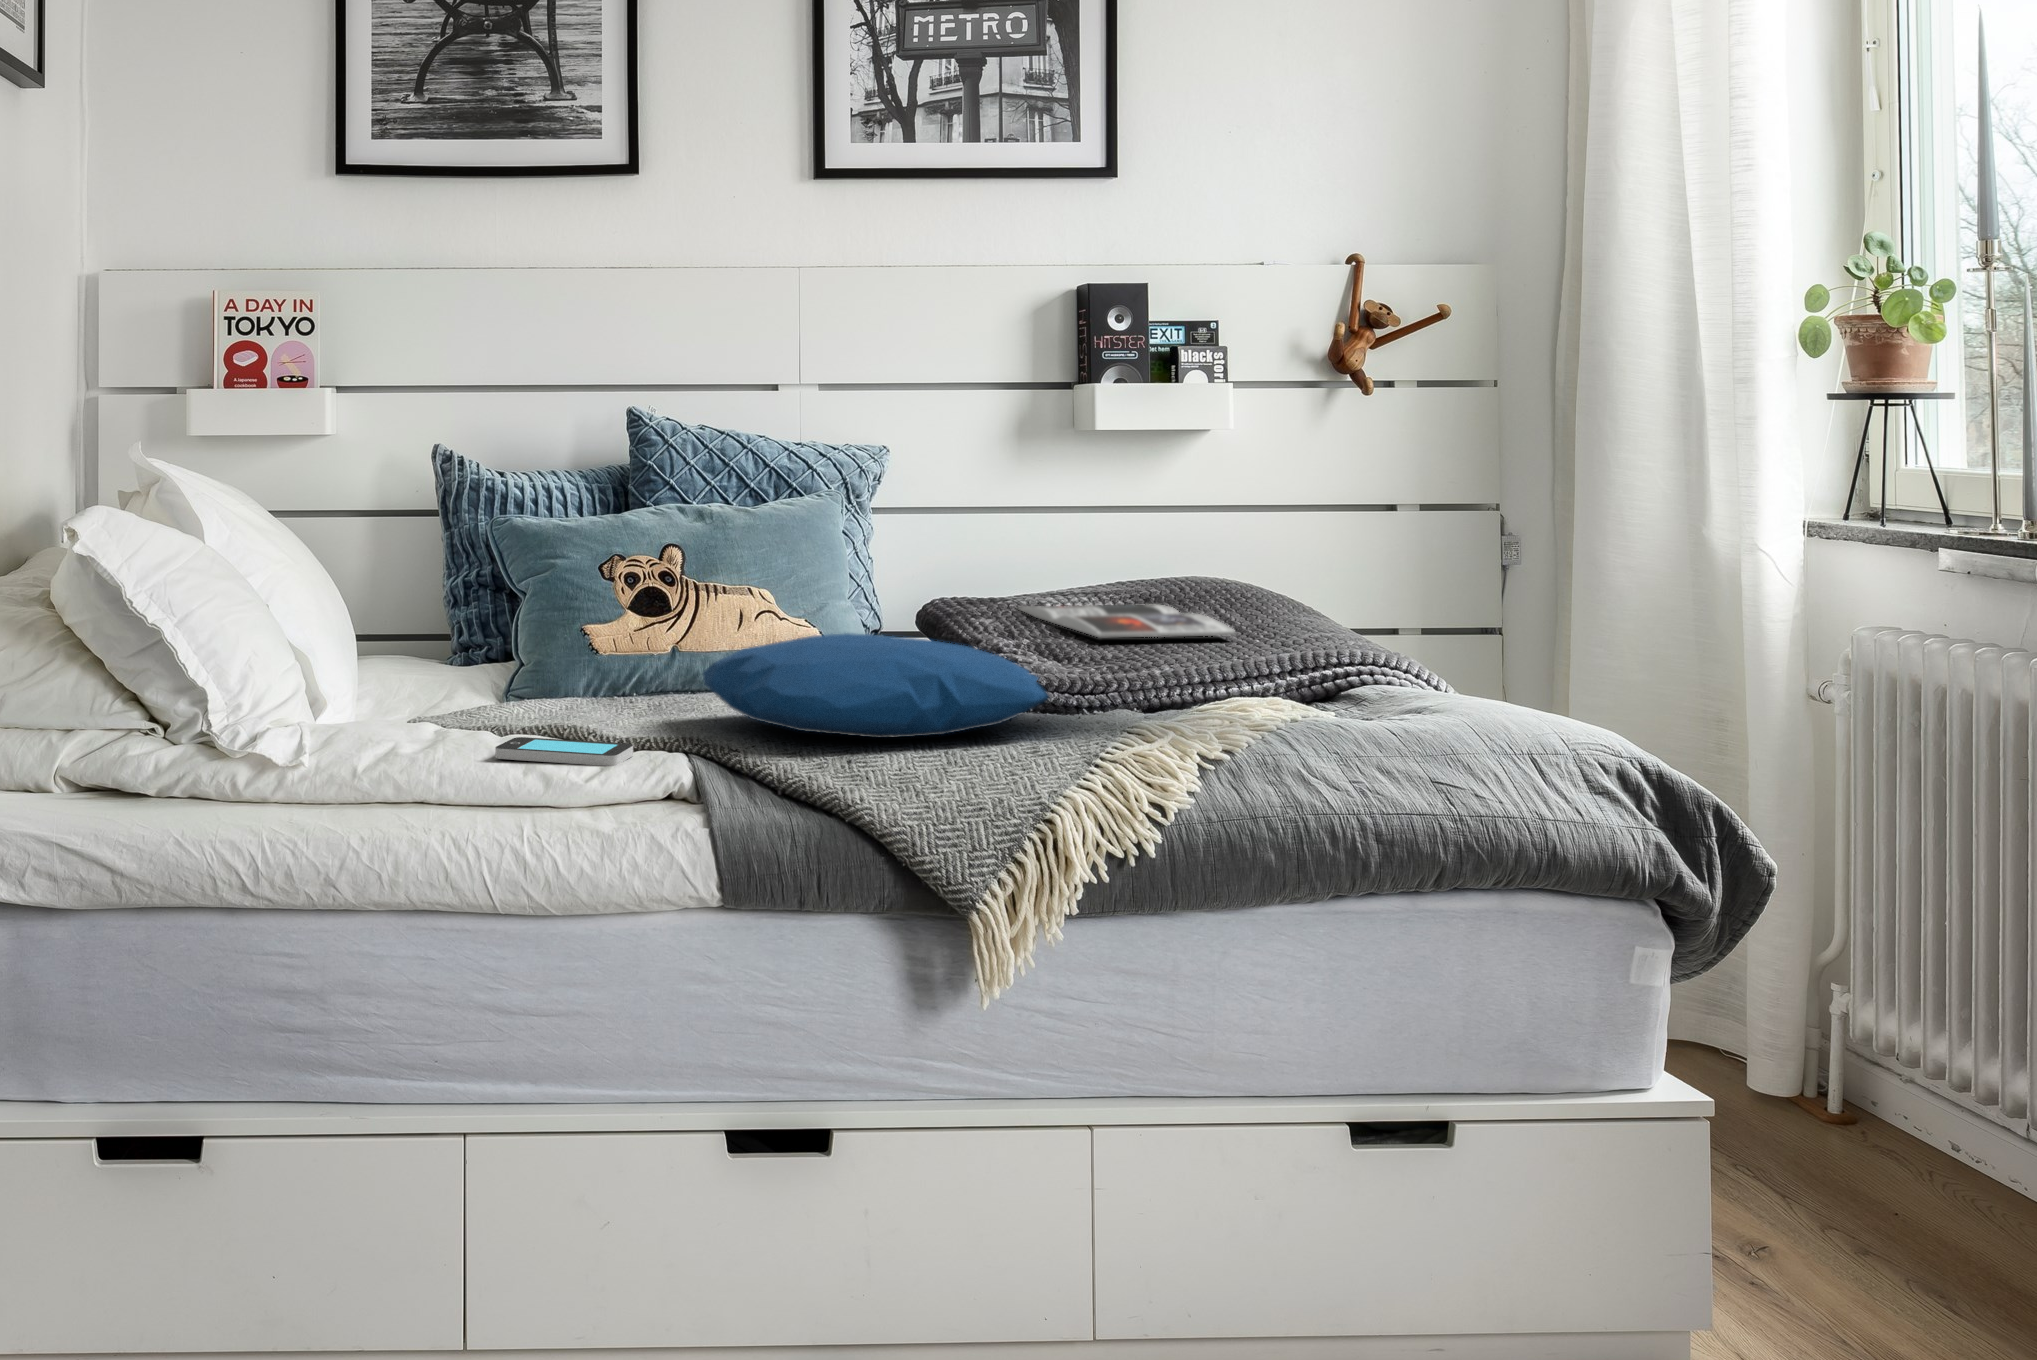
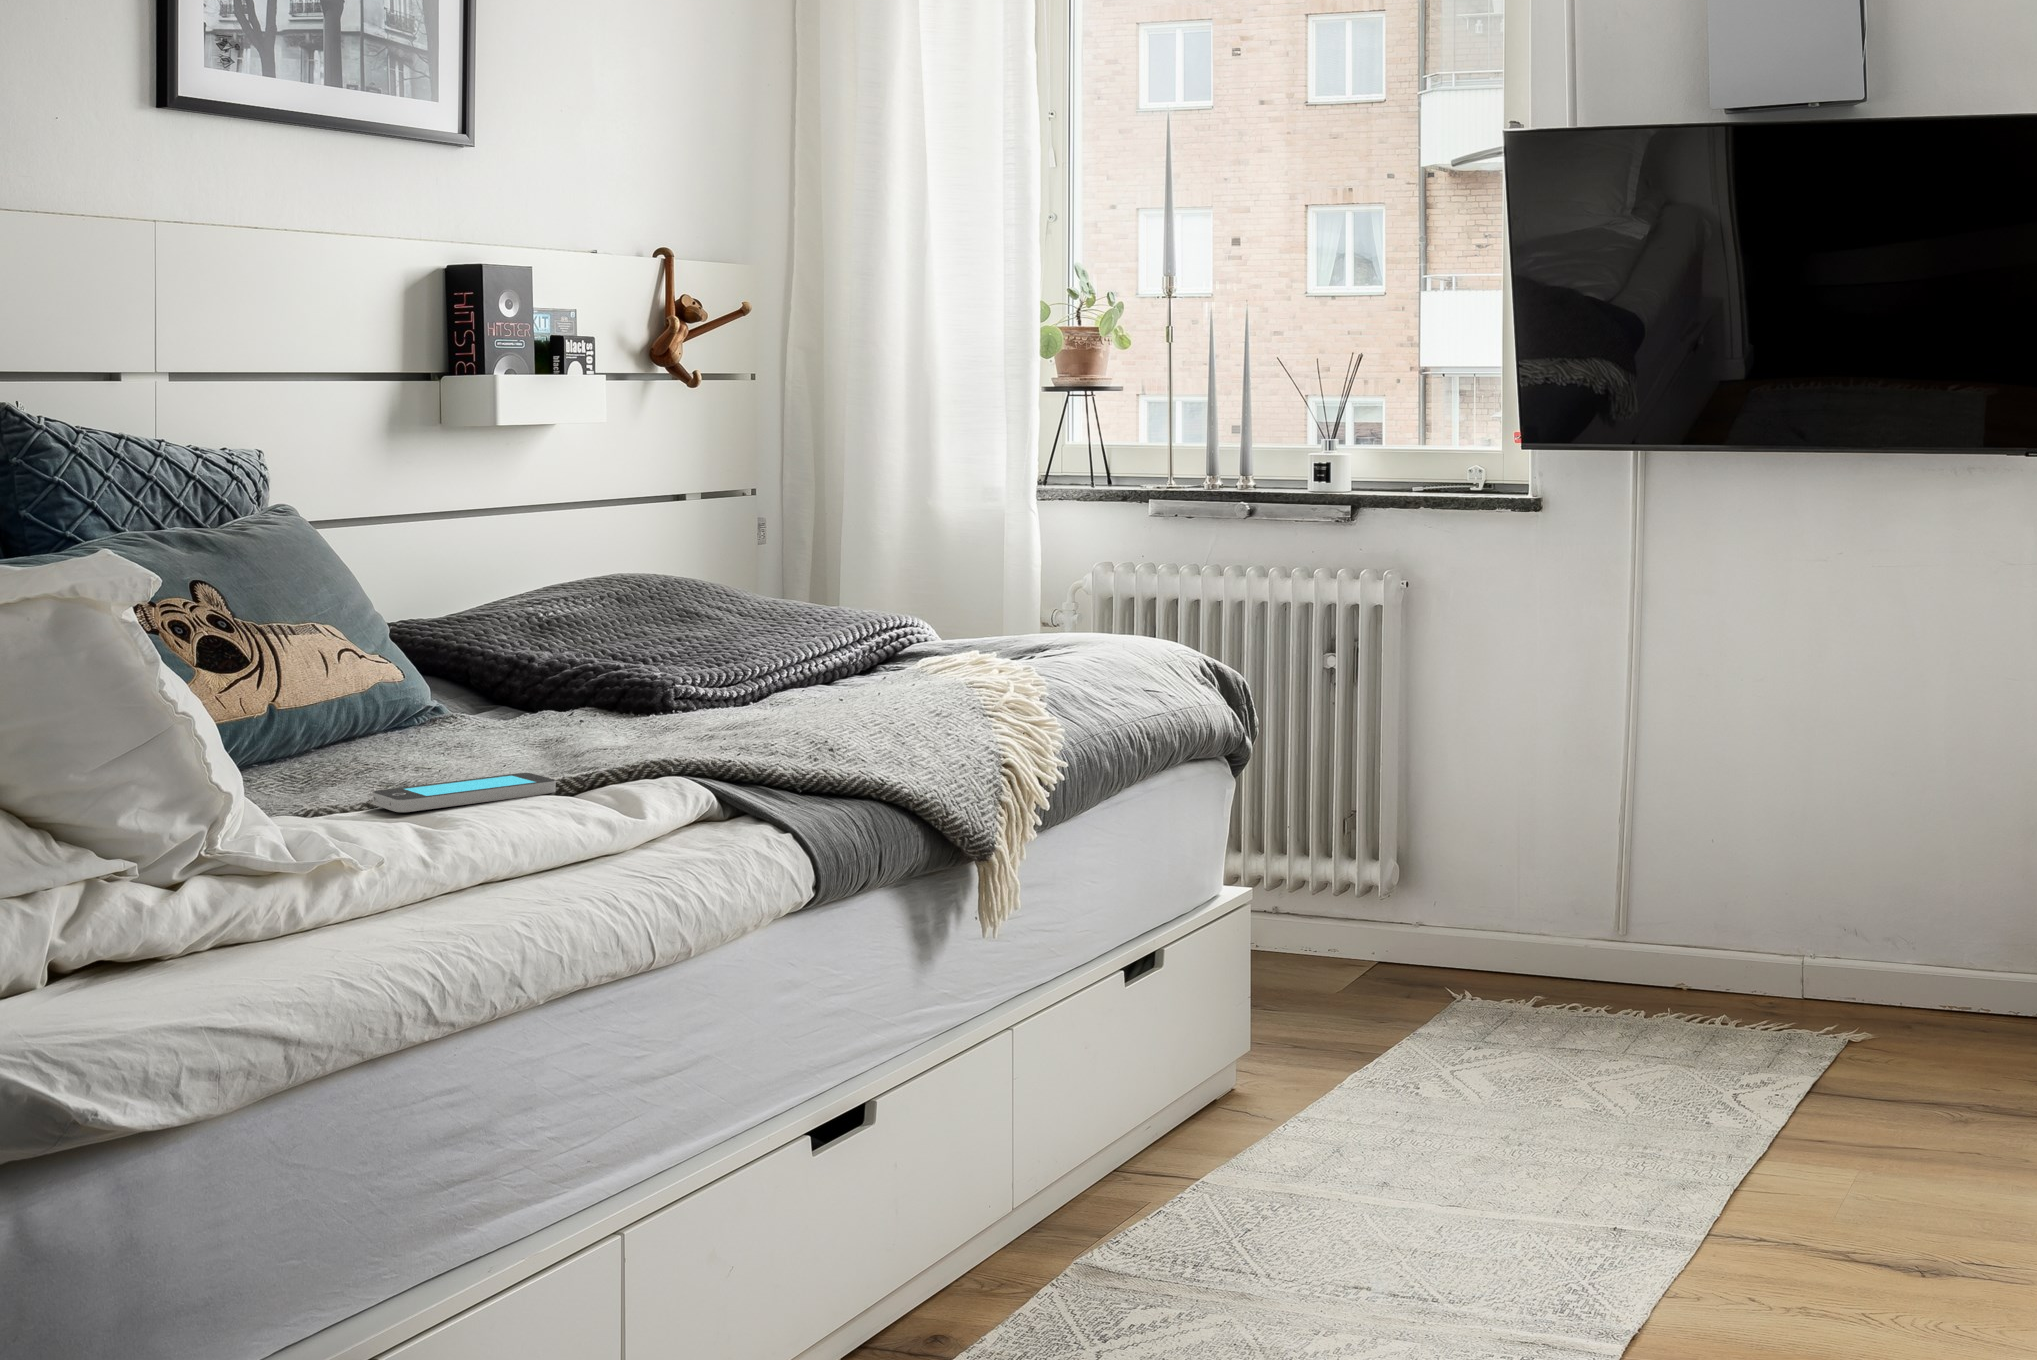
magazine: present [1018,604,1235,637] -> none [531,597,818,625]
pillow: present [702,633,1050,738] -> none [411,636,816,743]

